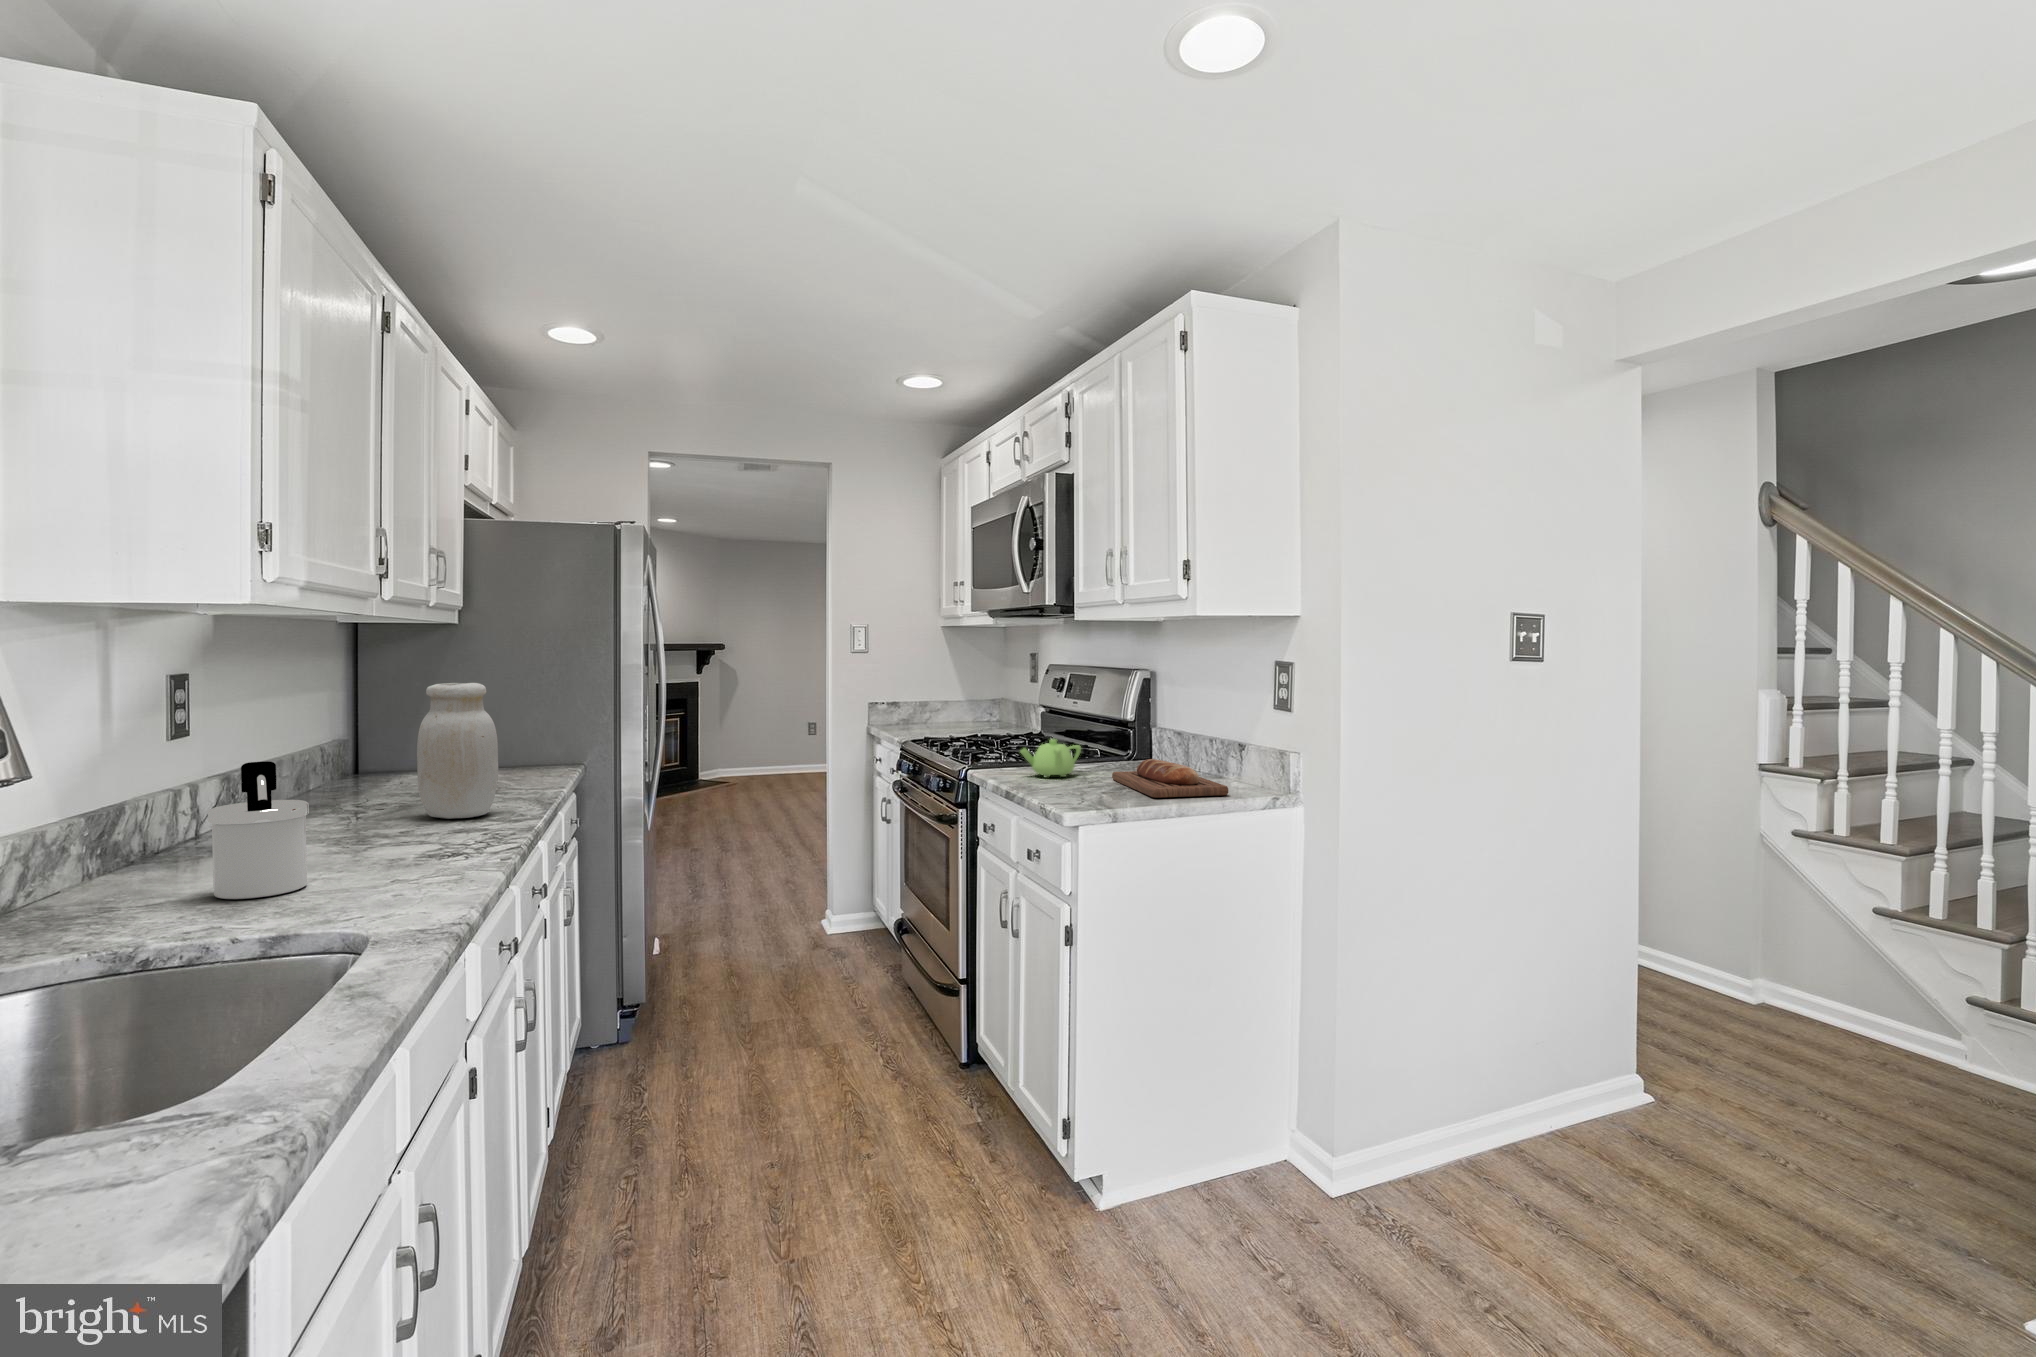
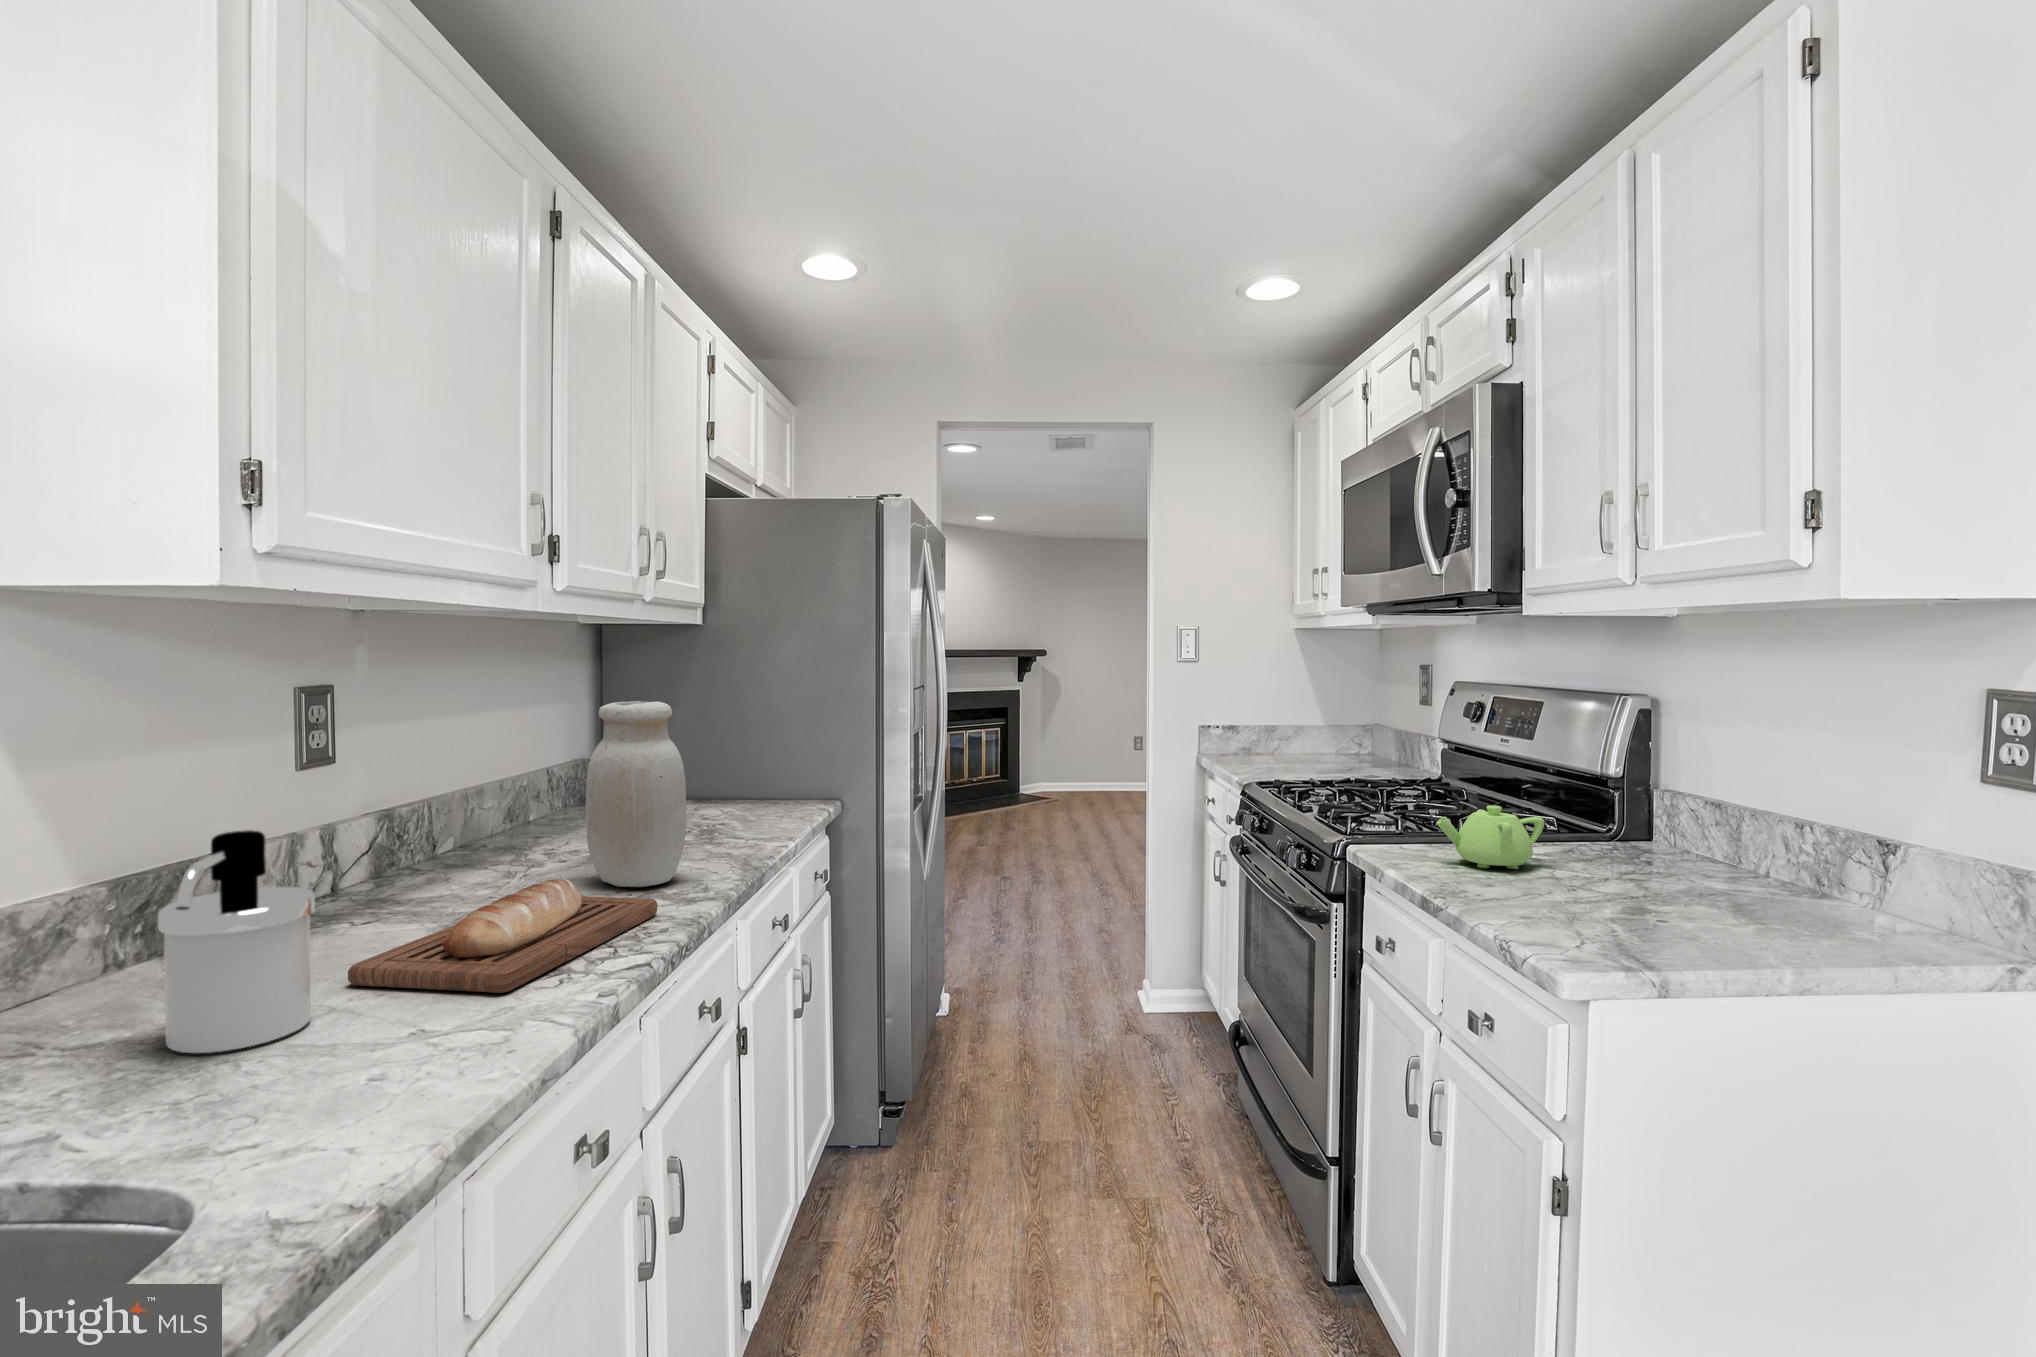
bread loaf: present [1112,759,1228,798] -> present [348,879,658,993]

